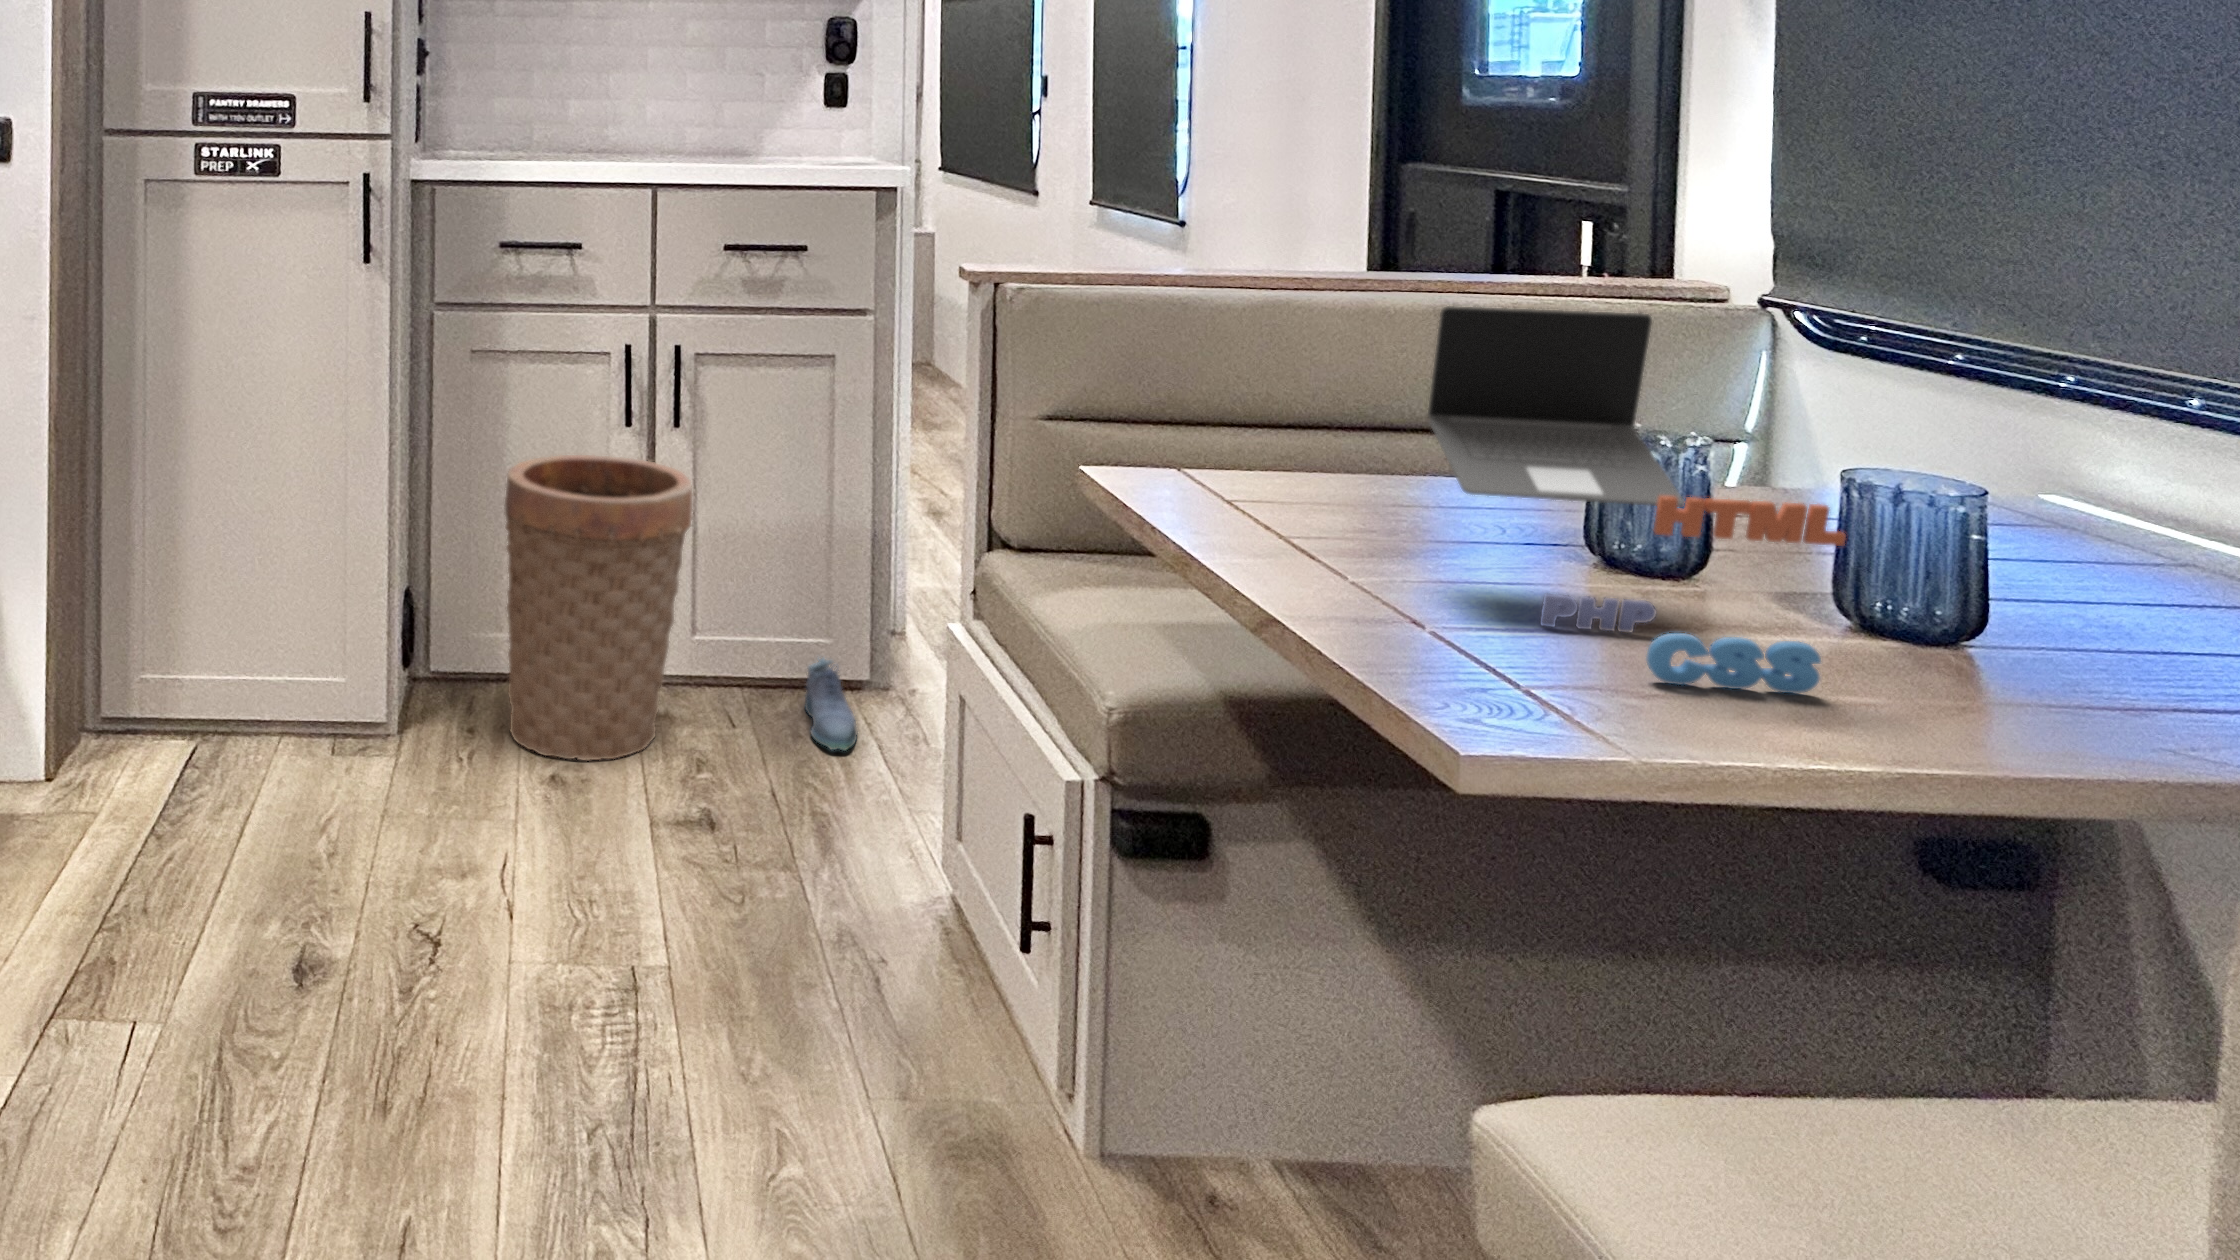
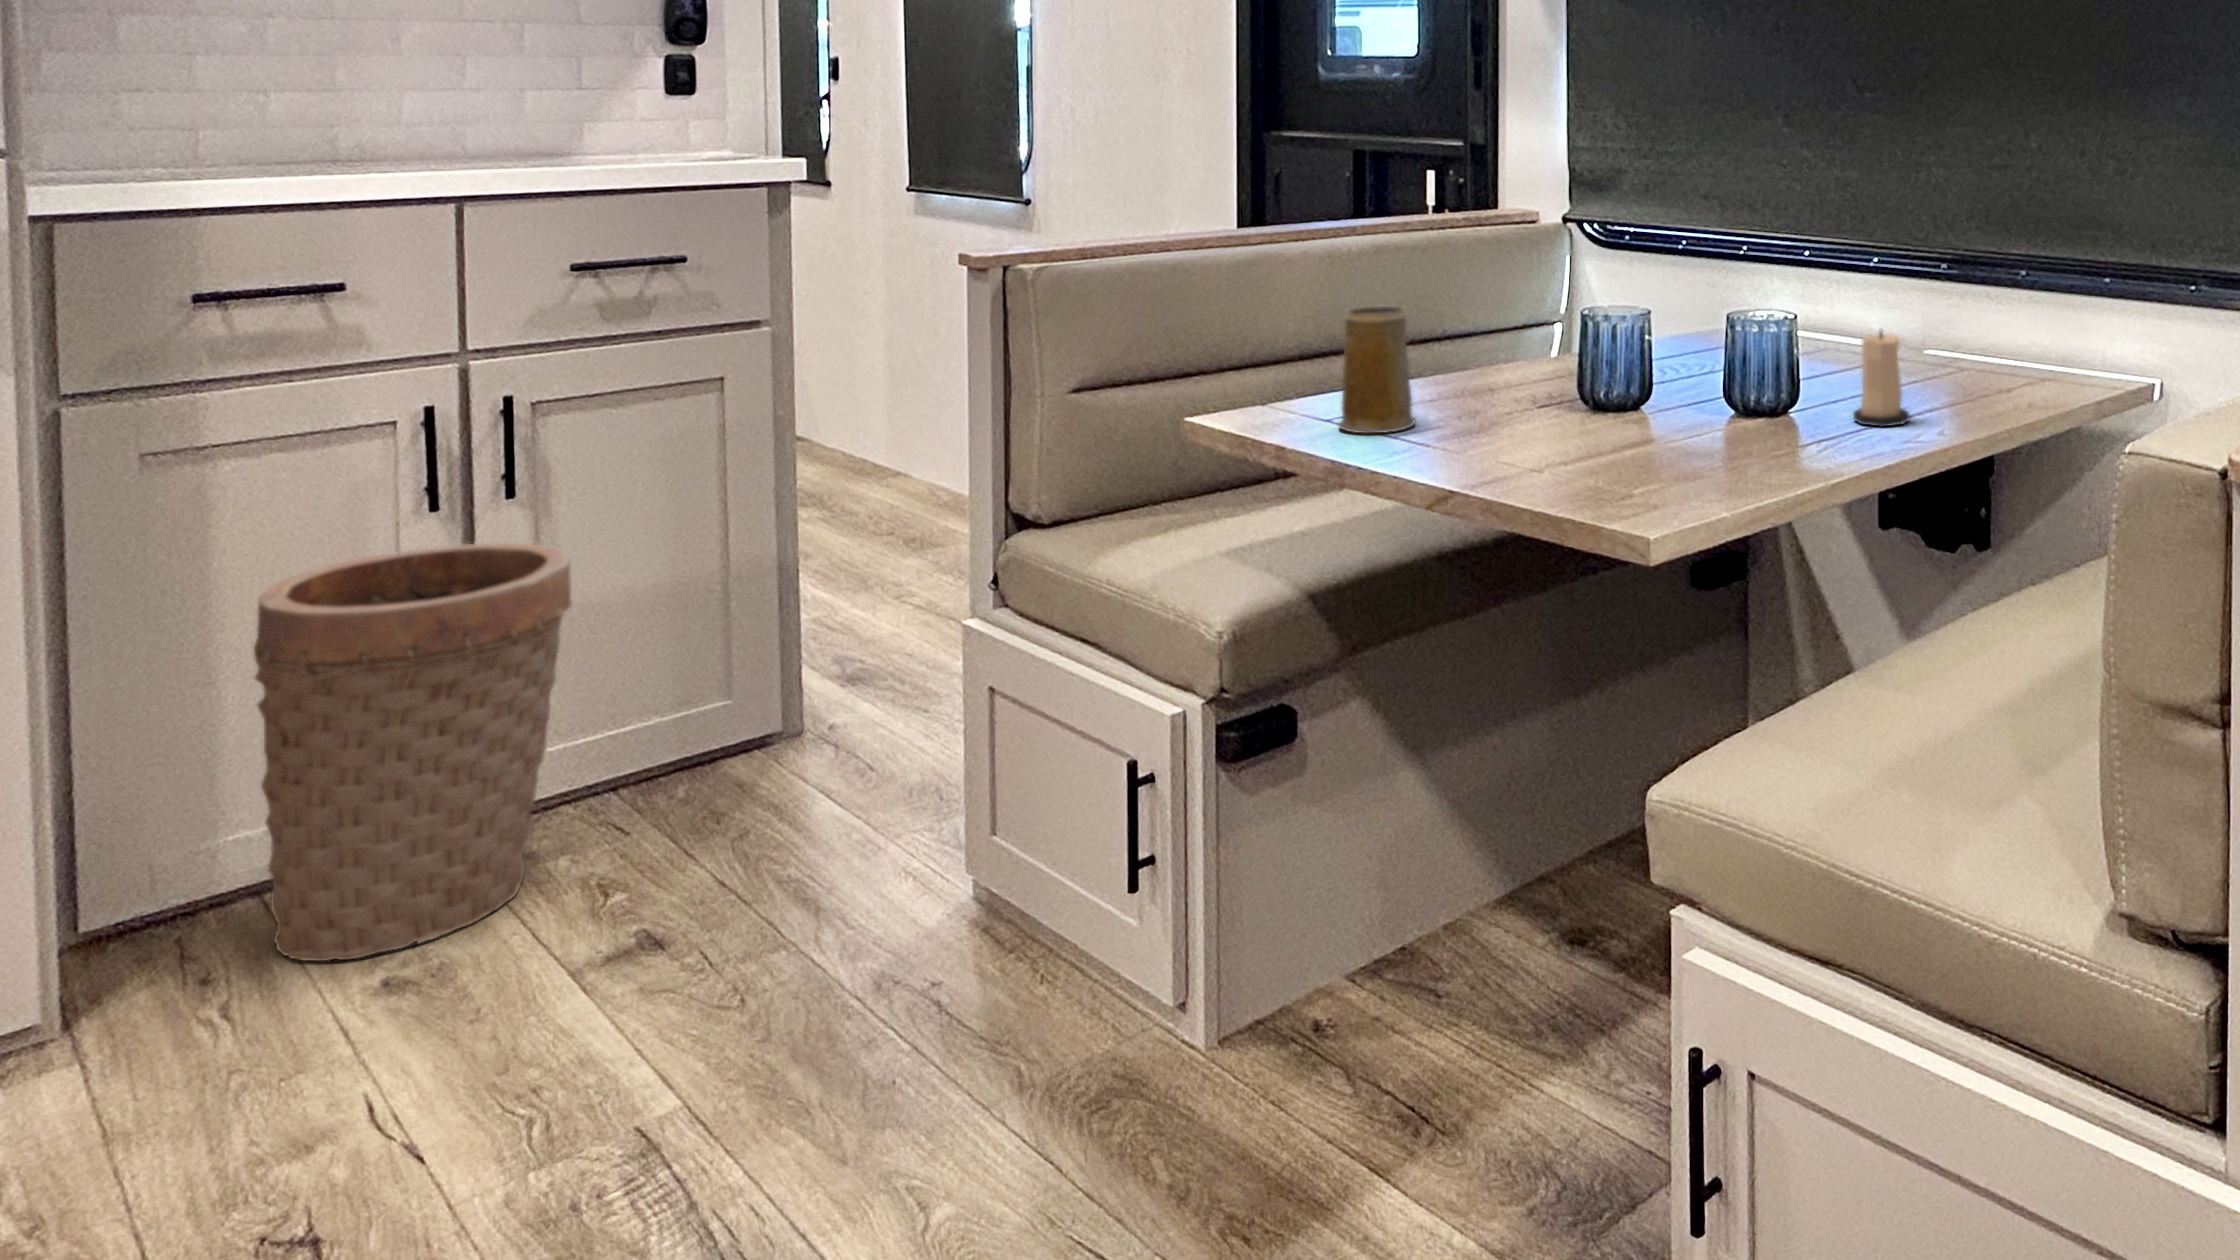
laptop: present [1428,306,1846,693] -> none [1502,220,1781,470]
mug: none [1247,378,1346,534] -> present [1339,306,1415,433]
candle: none [2068,544,2197,716] -> present [1853,330,1910,426]
shoe: present [805,658,857,750] -> none [714,714,798,809]

